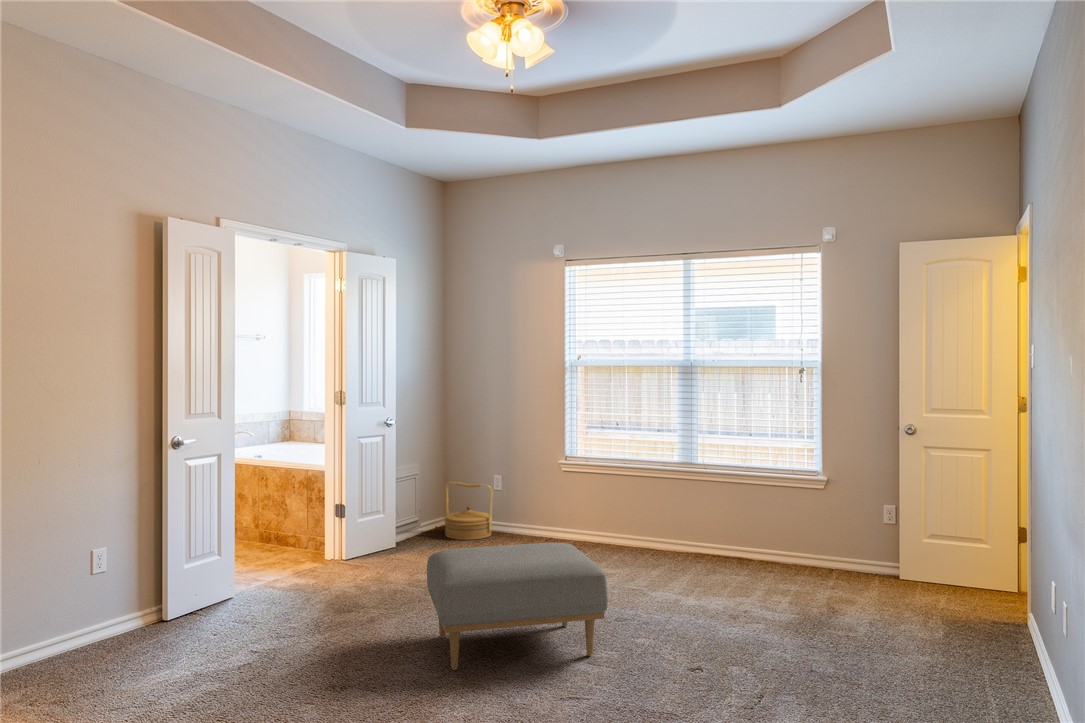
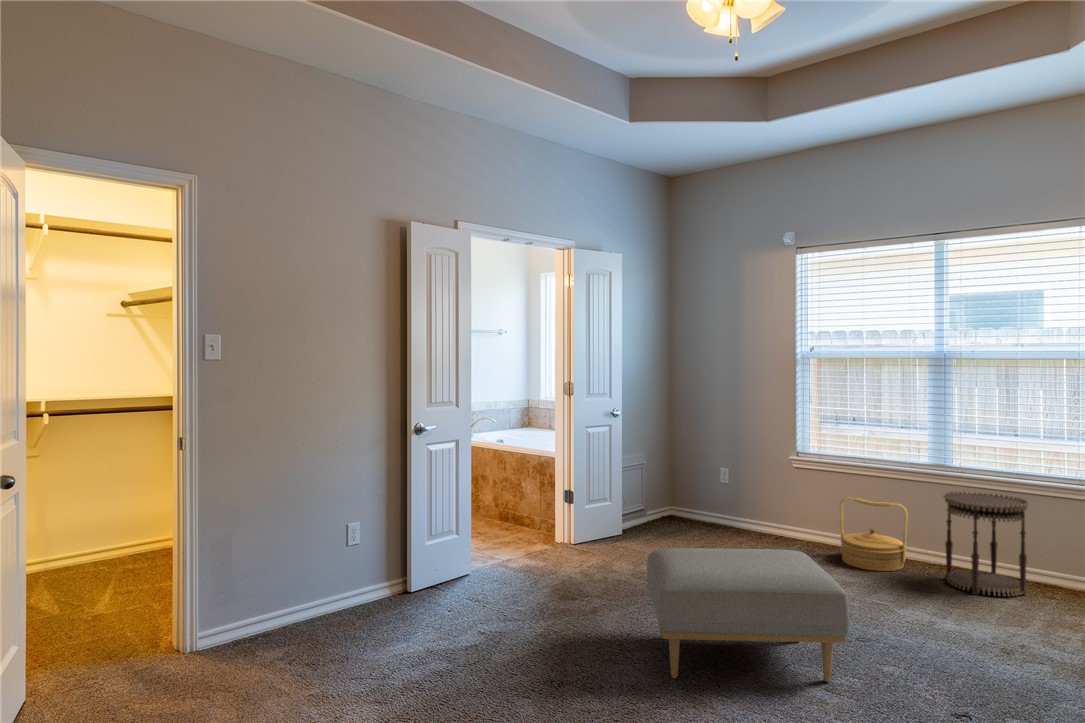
woven basket: present [444,482,493,540] -> present [840,497,908,571]
side table: none [687,483,752,573] -> present [943,491,1029,596]

